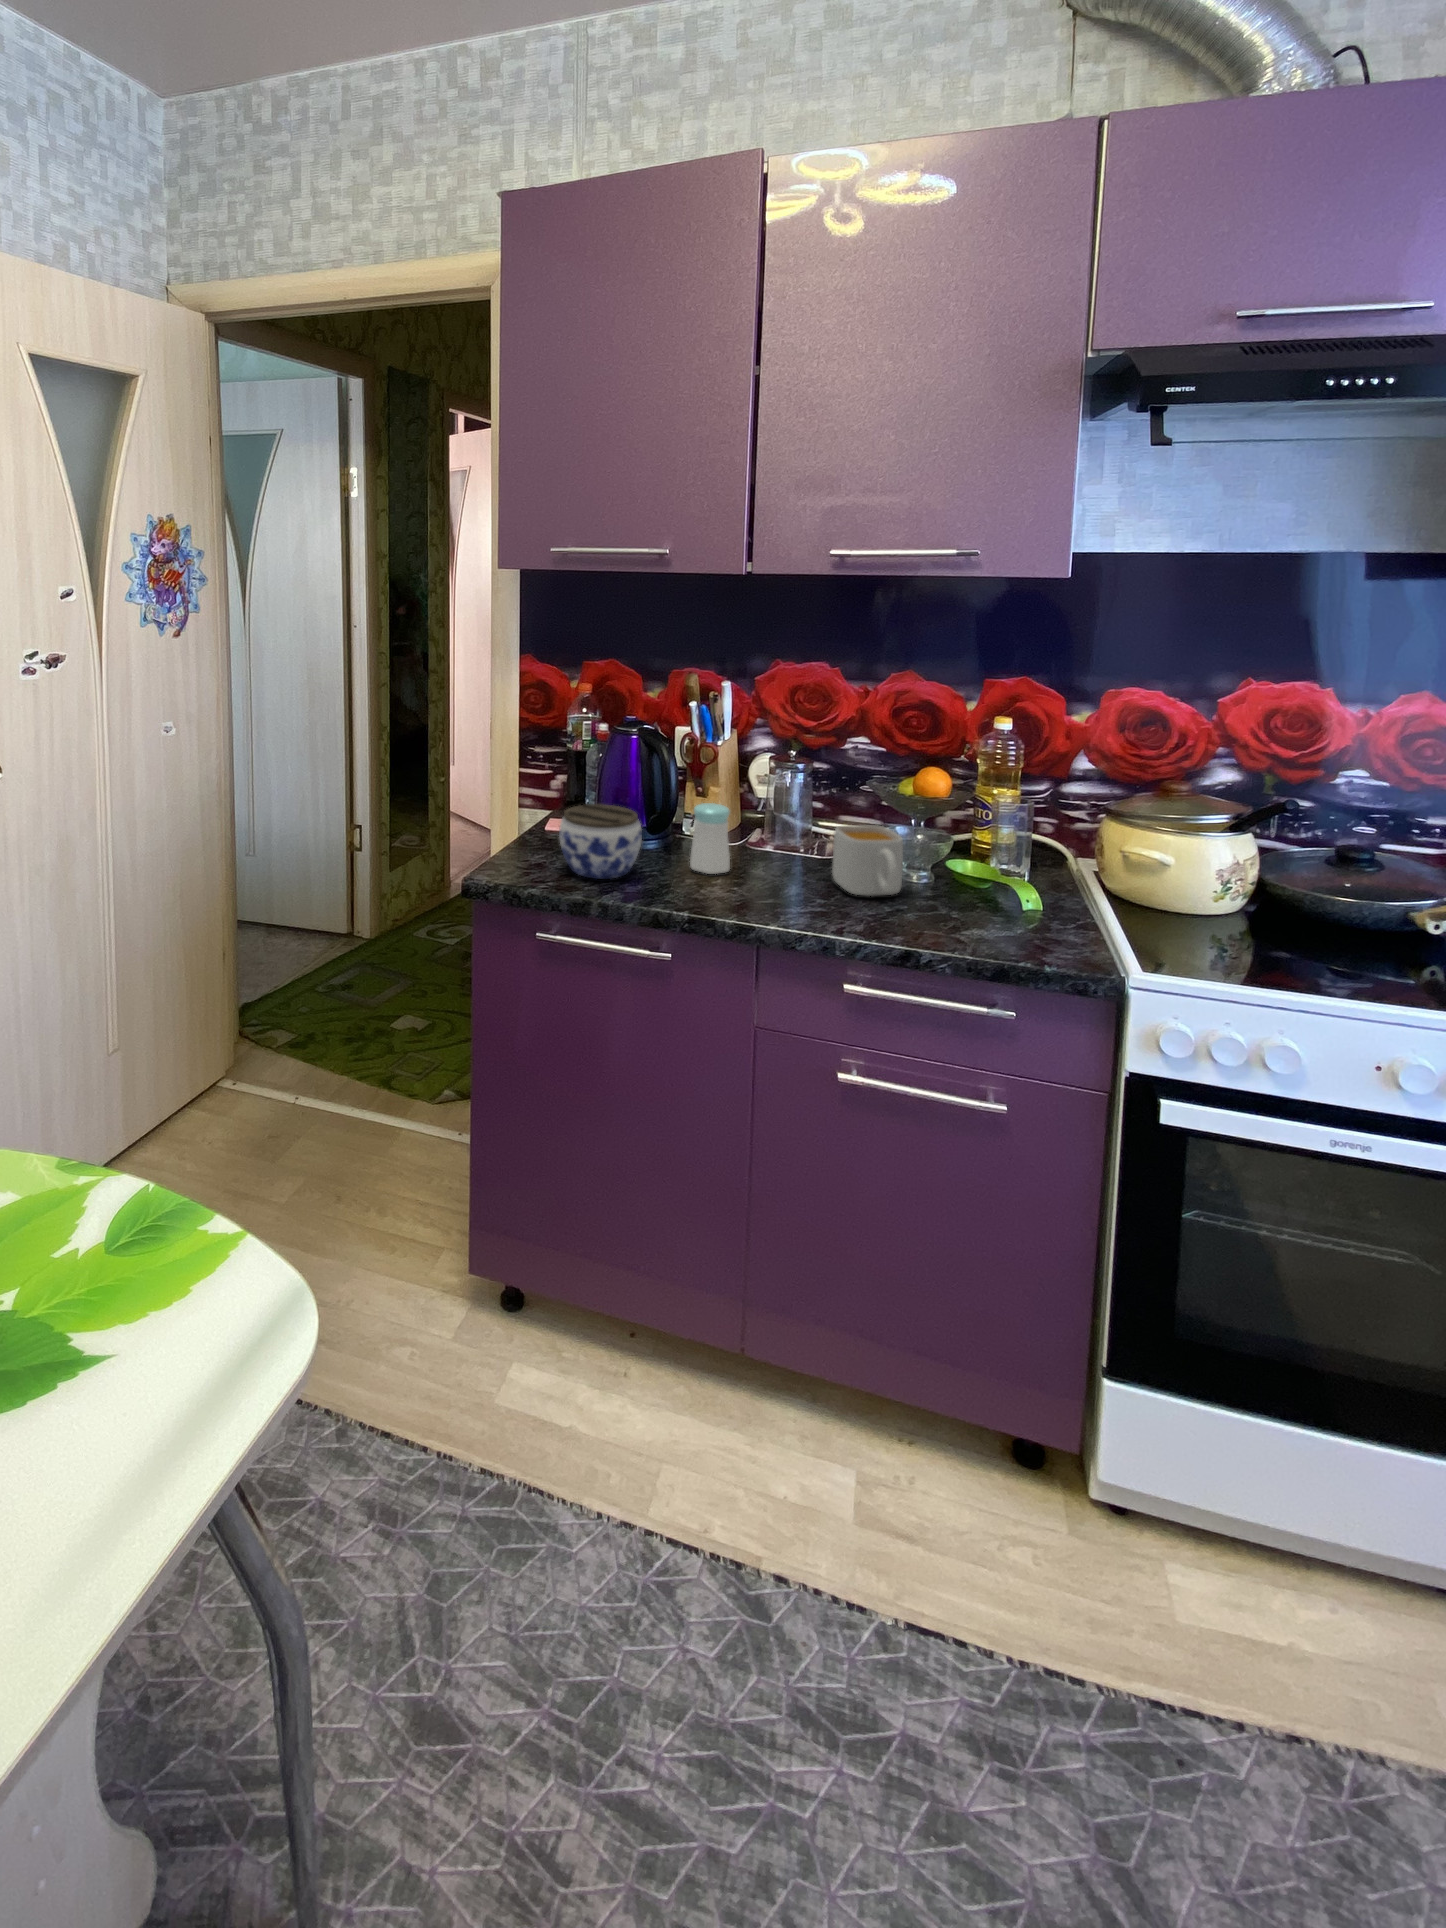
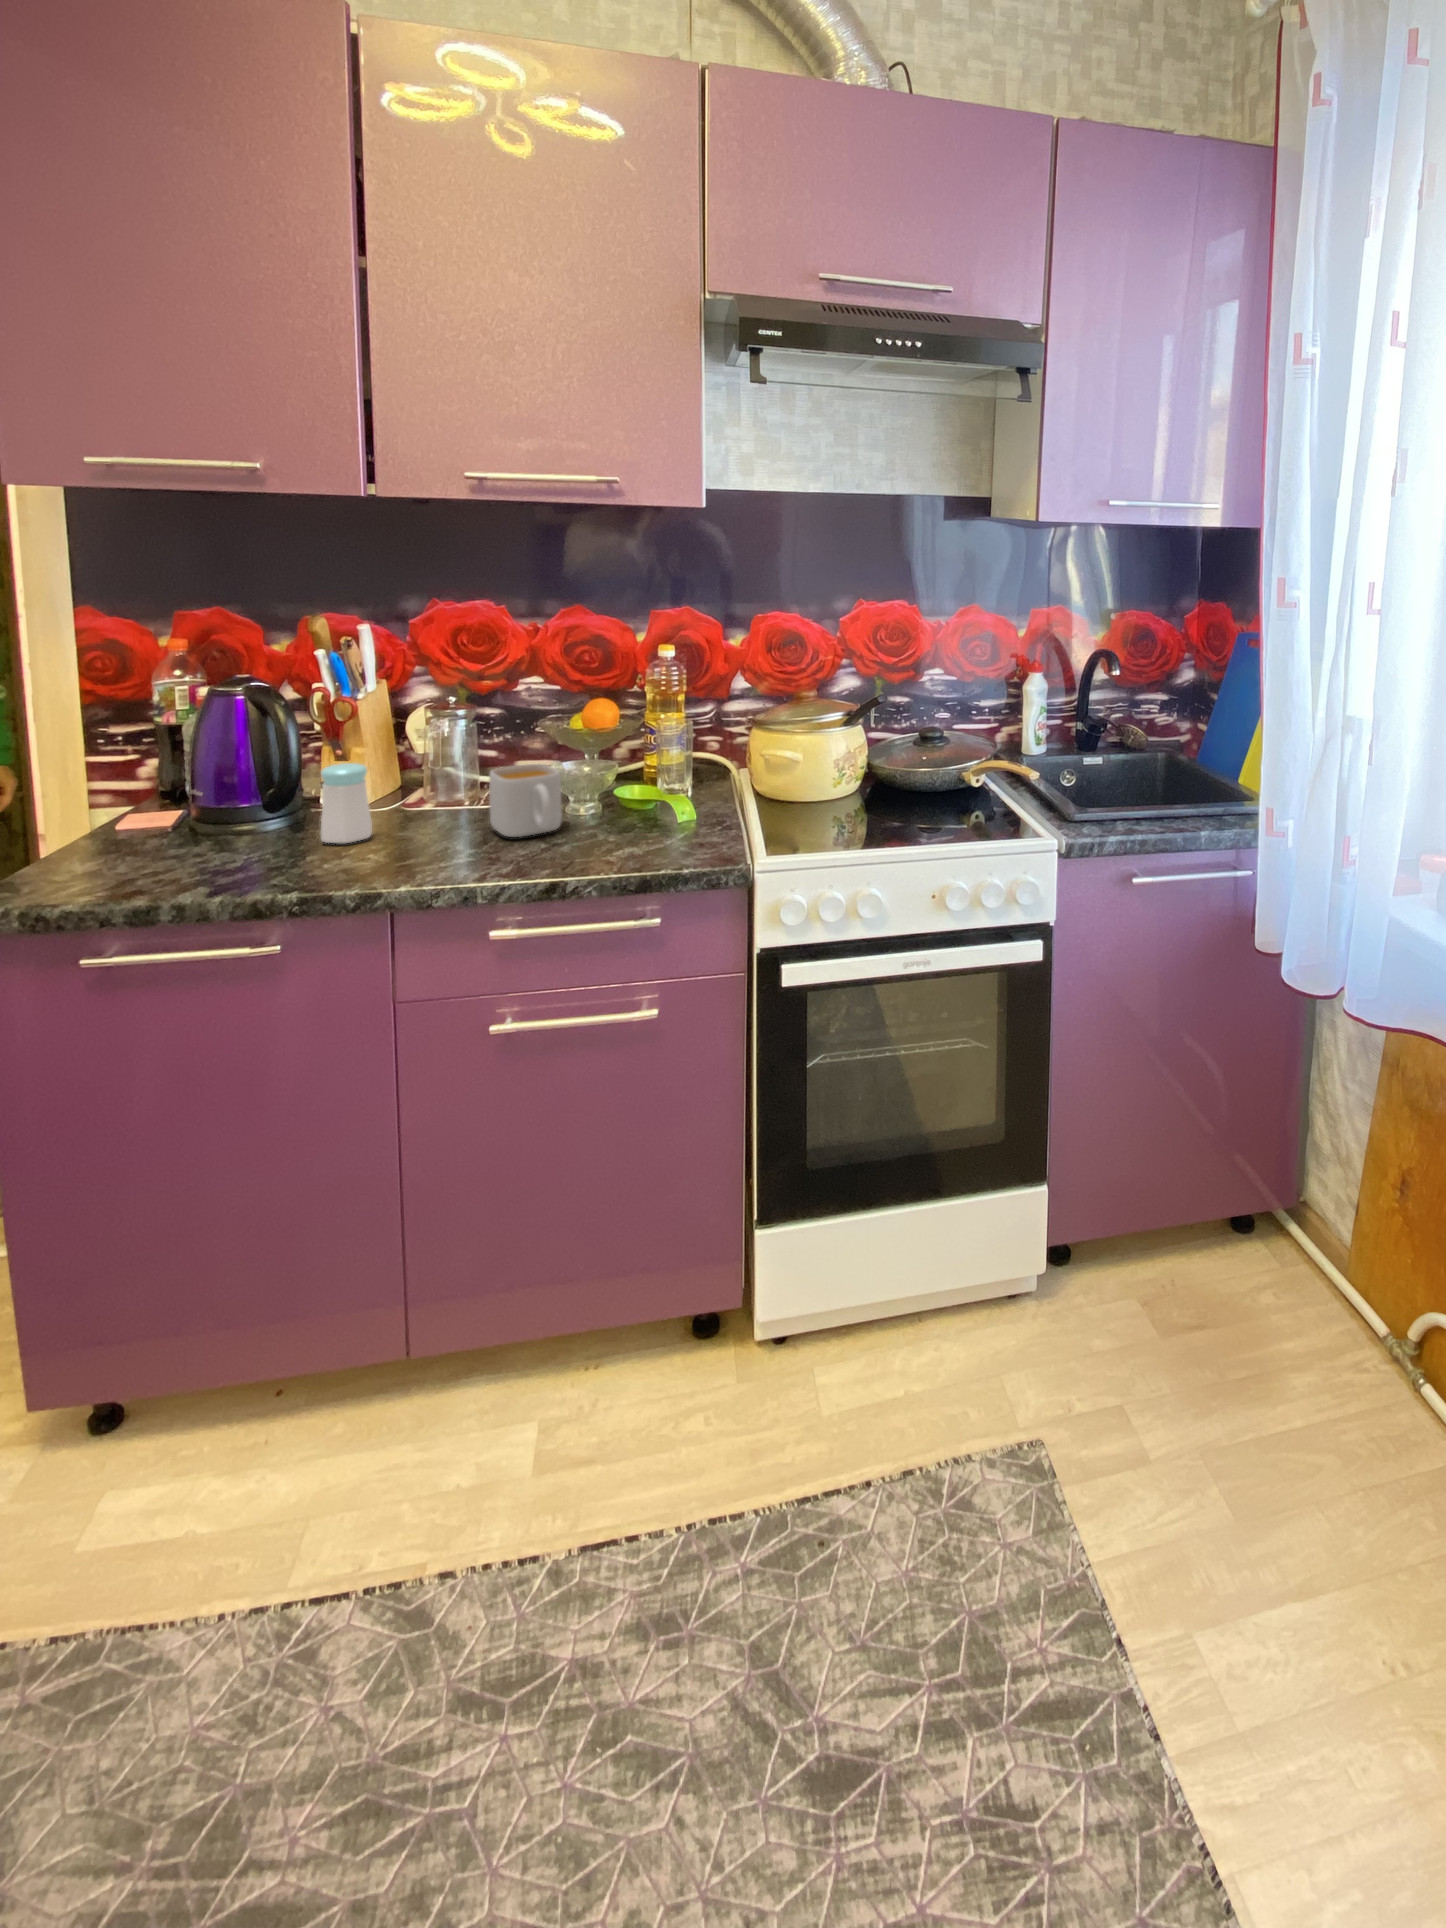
jar: present [559,804,642,879] -> none [126,781,250,873]

